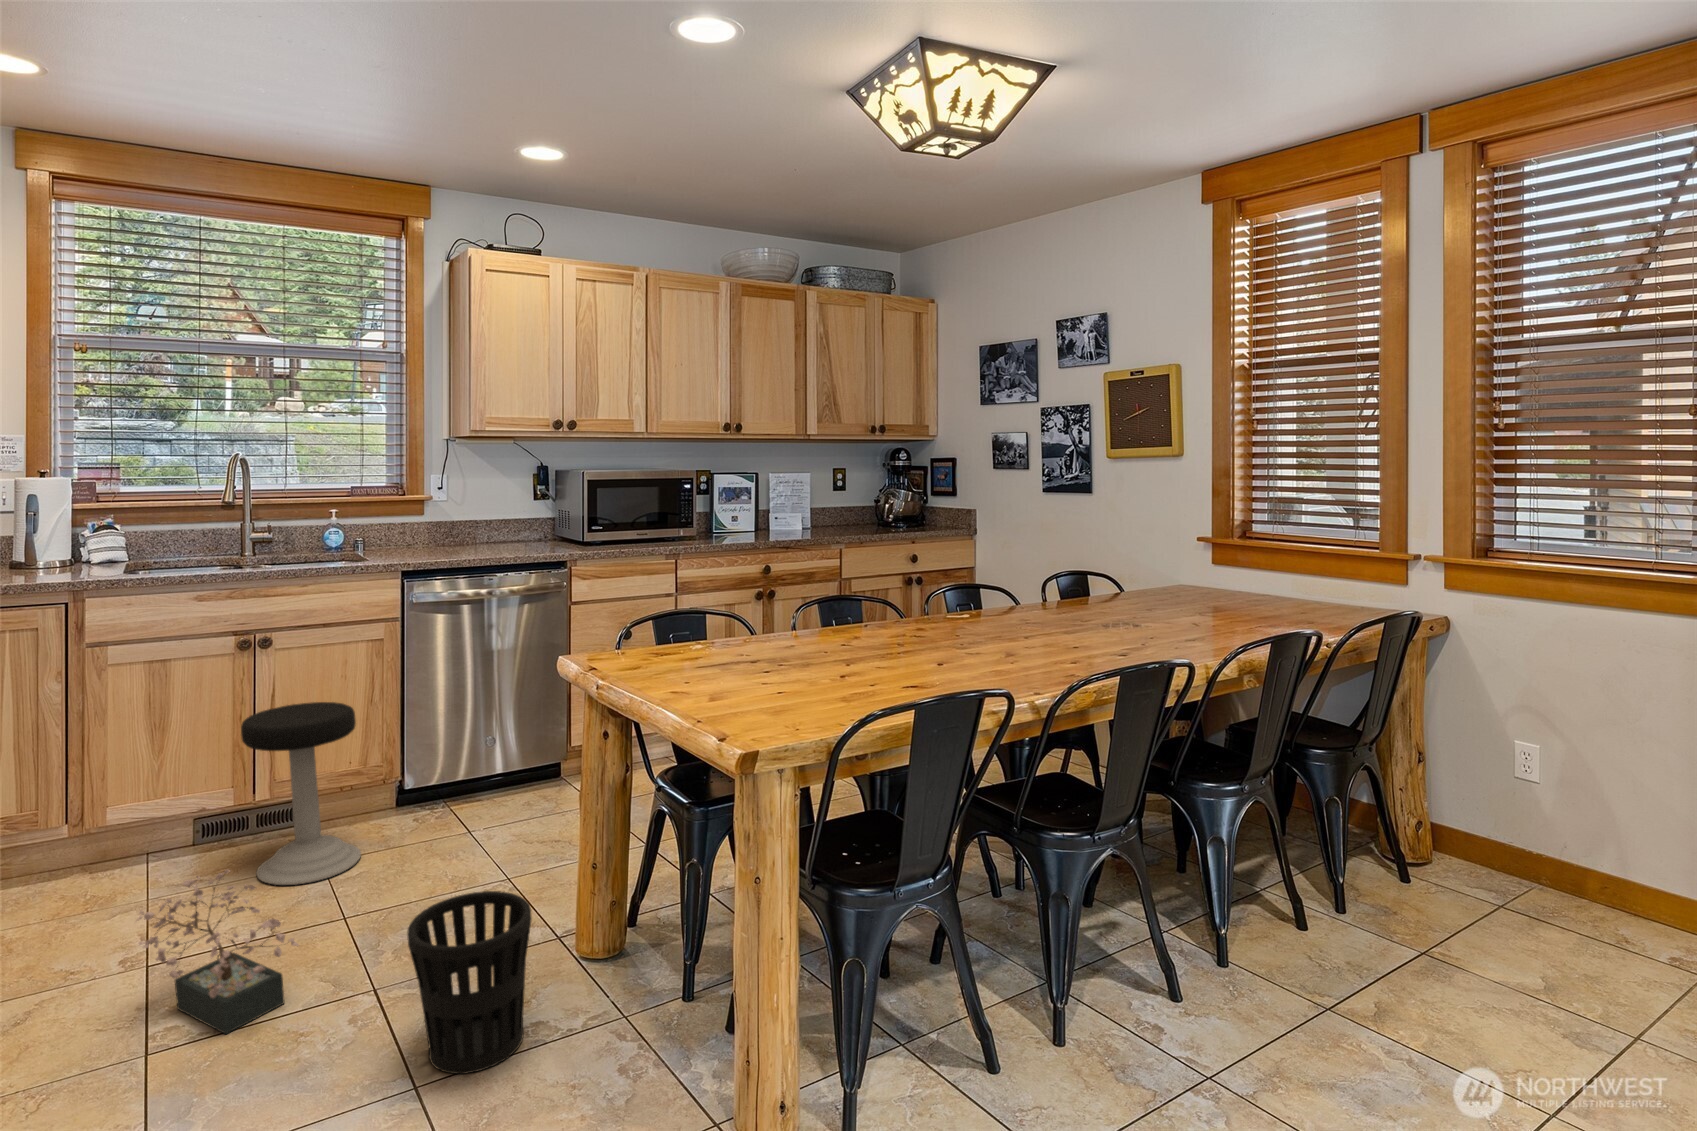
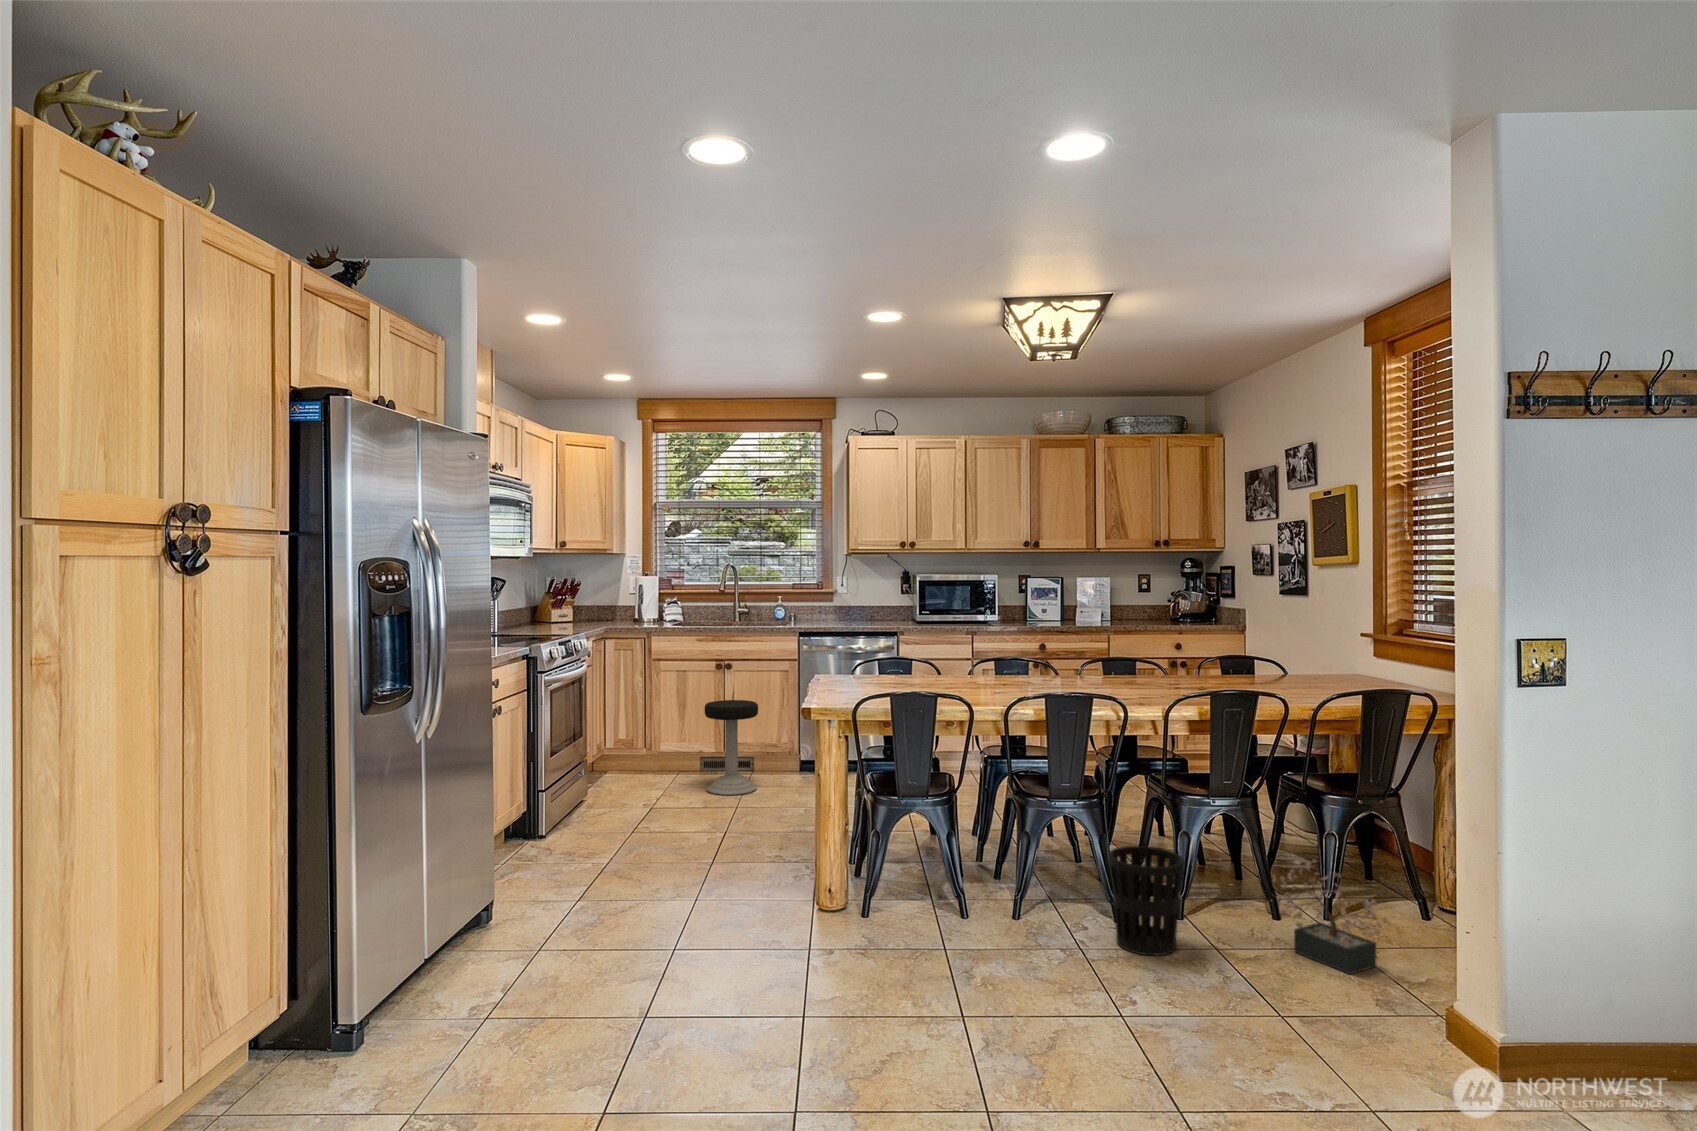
decorative plant: present [137,869,299,1034] -> present [1274,859,1390,974]
wastebasket: present [407,891,532,1074] -> present [1108,846,1185,955]

